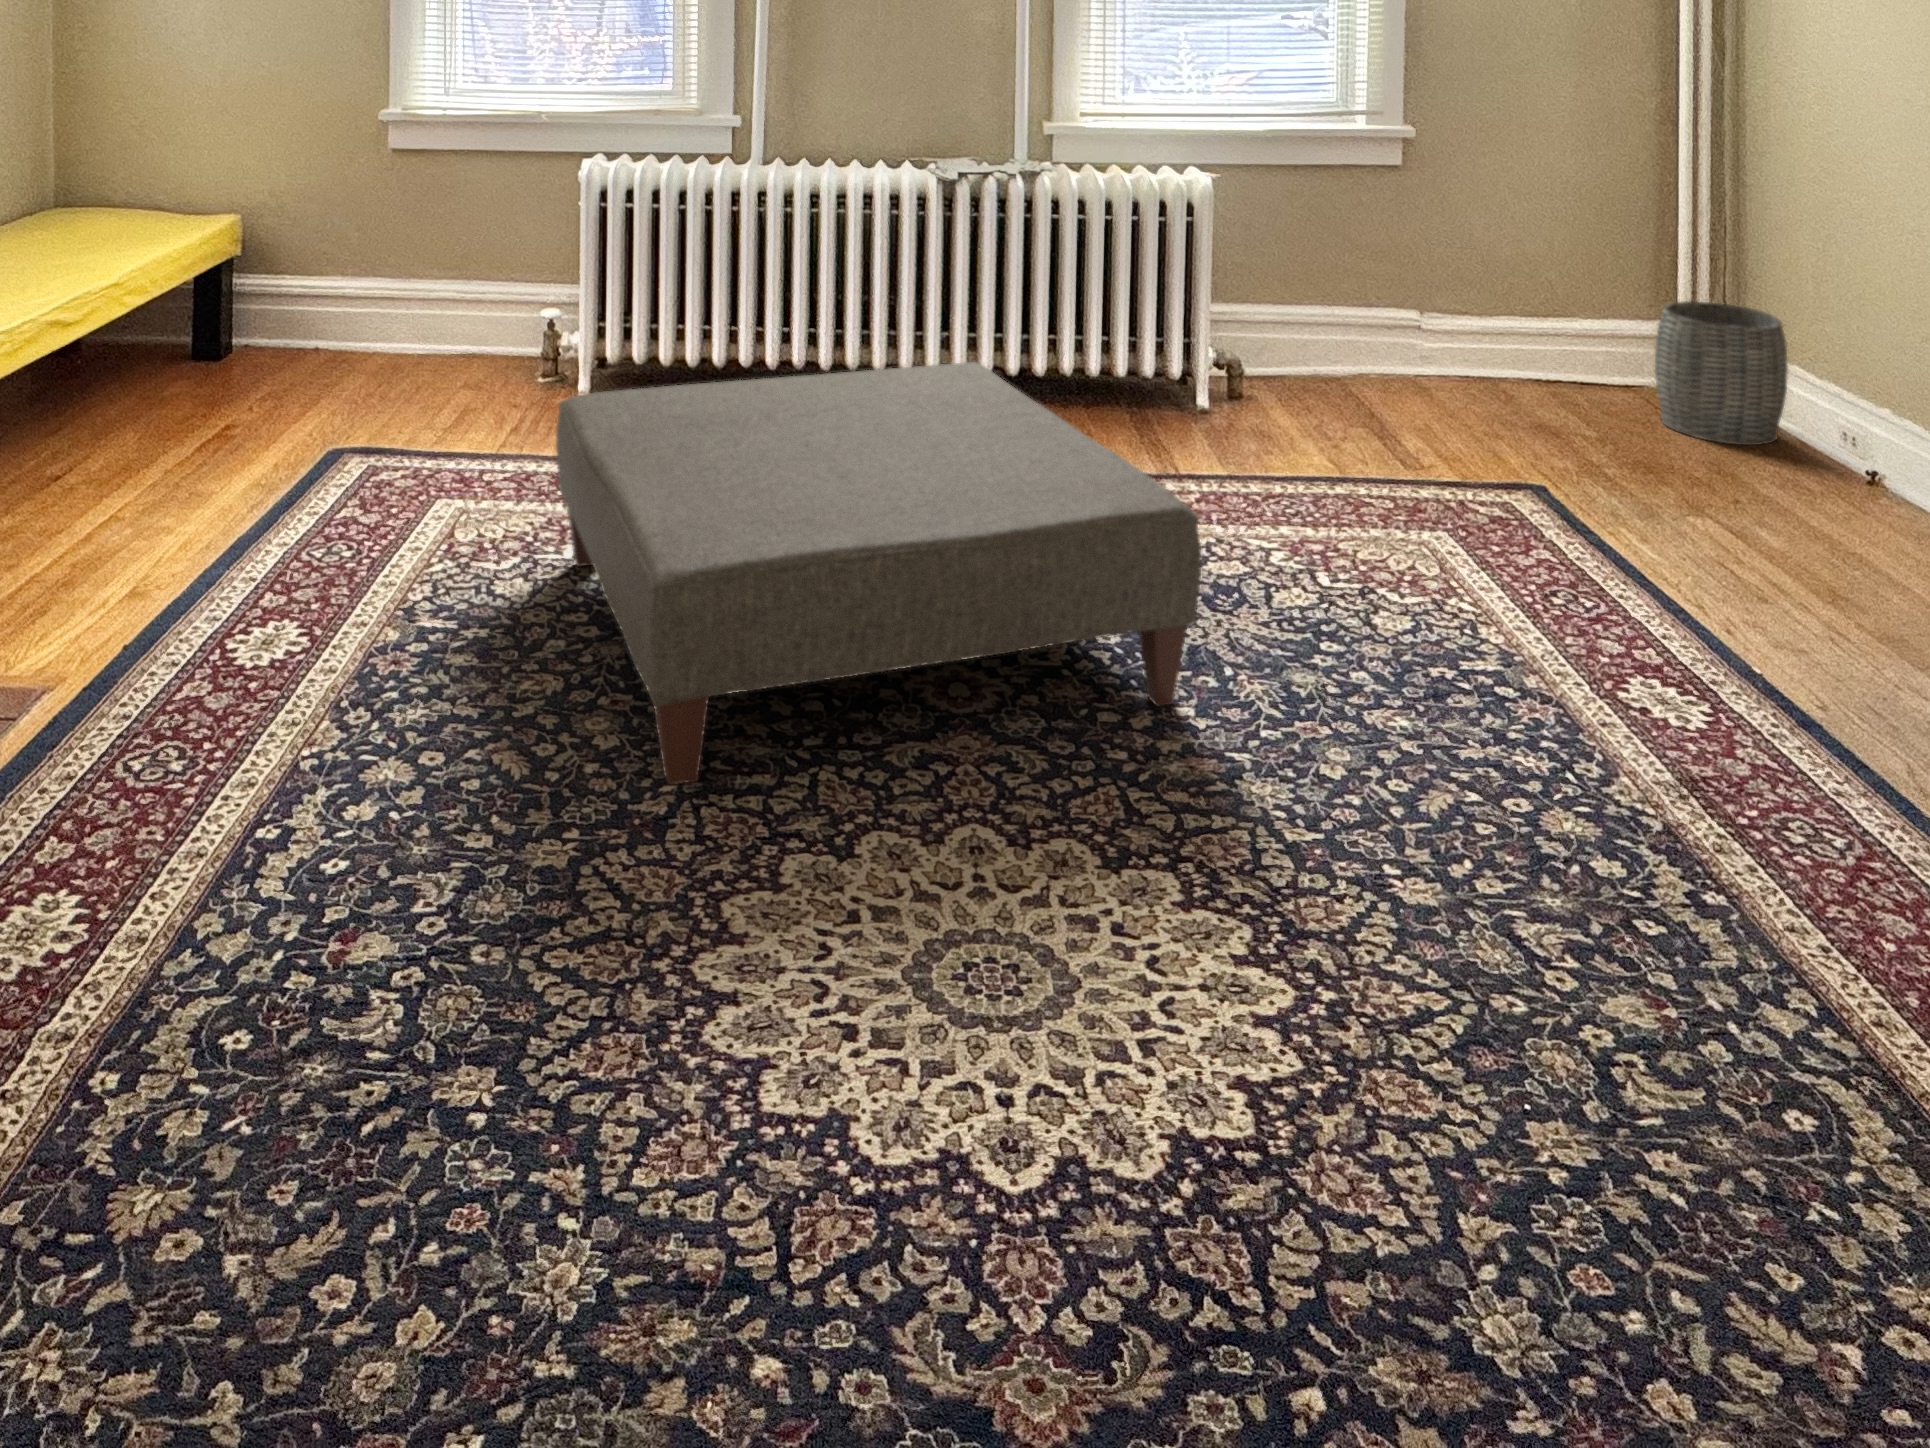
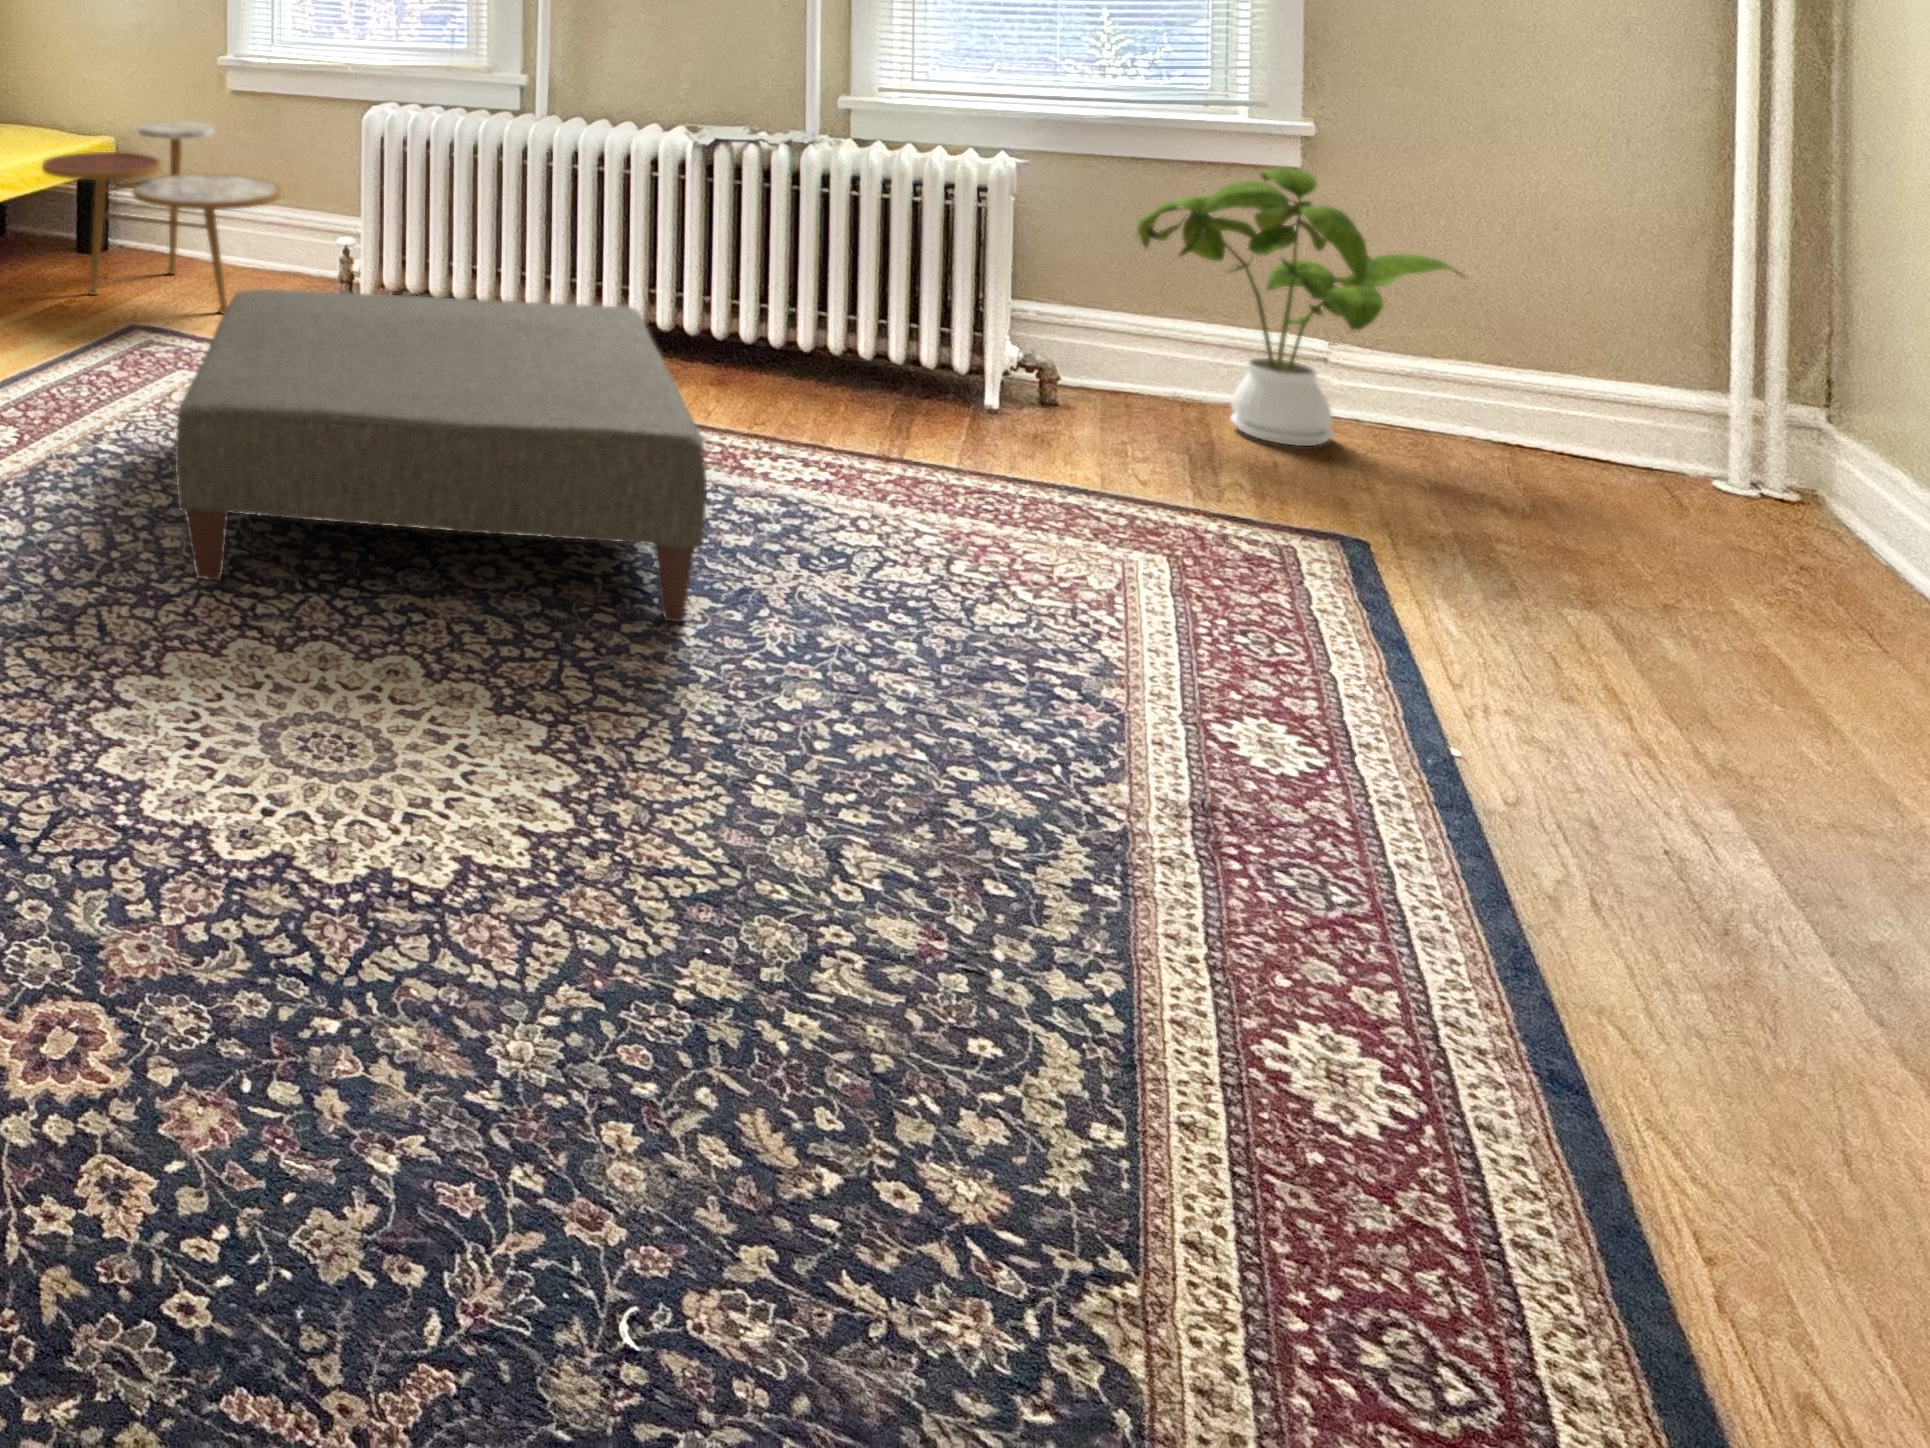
house plant: none [1301,169,1530,407] -> present [1137,167,1464,446]
side table: none [187,184,500,413] -> present [42,121,281,314]
woven basket: present [1655,301,1788,445] -> none [1645,361,1865,557]

